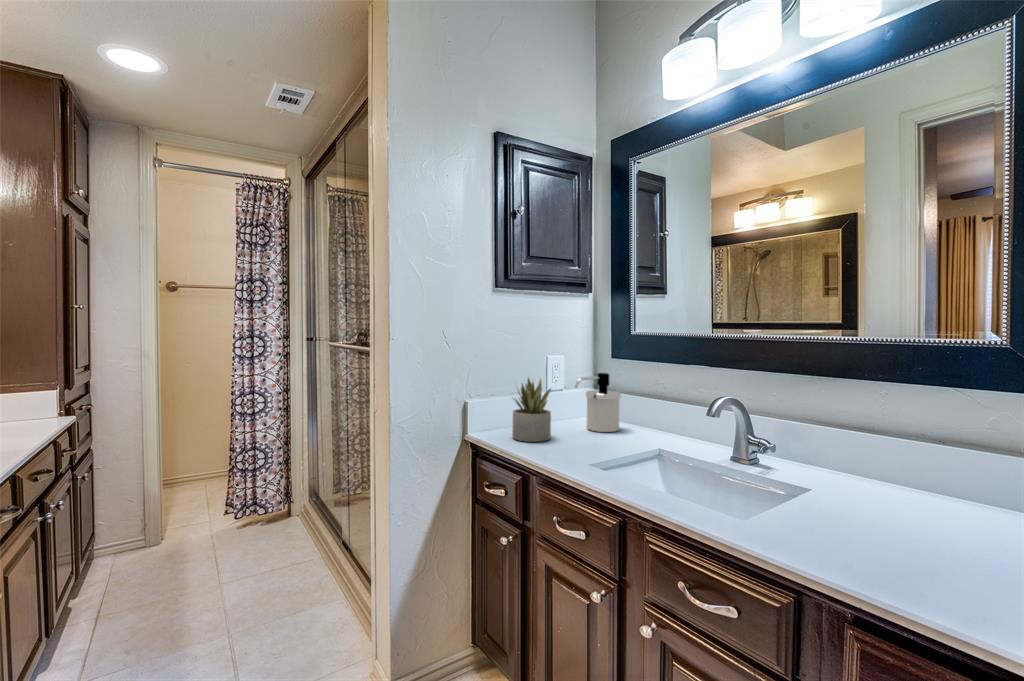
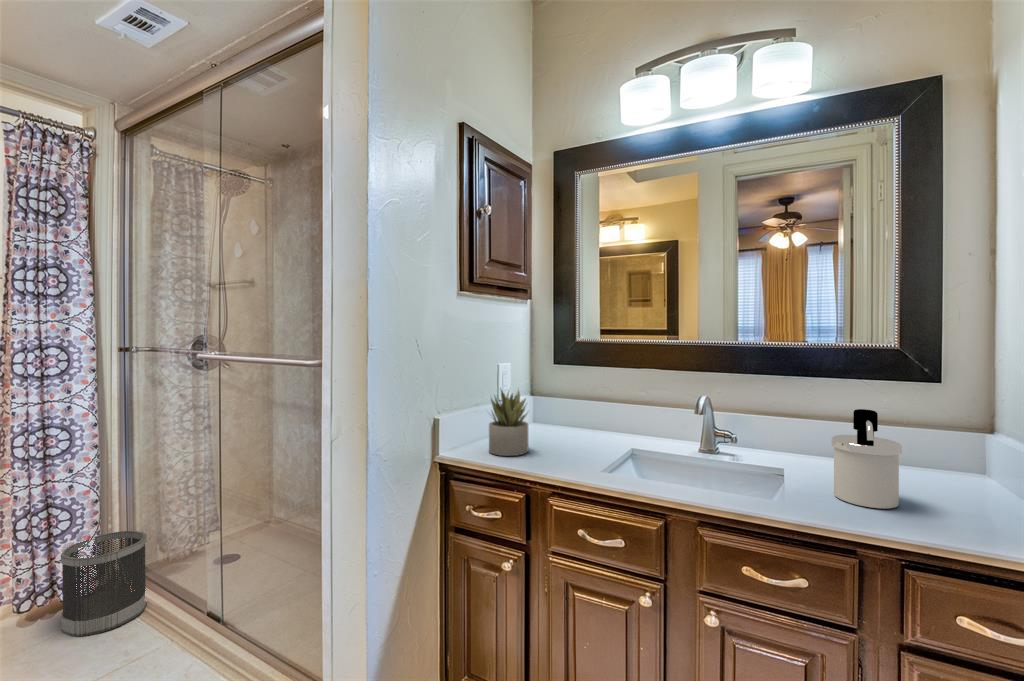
soap dispenser: present [575,373,621,432] -> present [832,409,902,509]
wastebasket: none [257,473,309,543] -> present [61,530,147,637]

